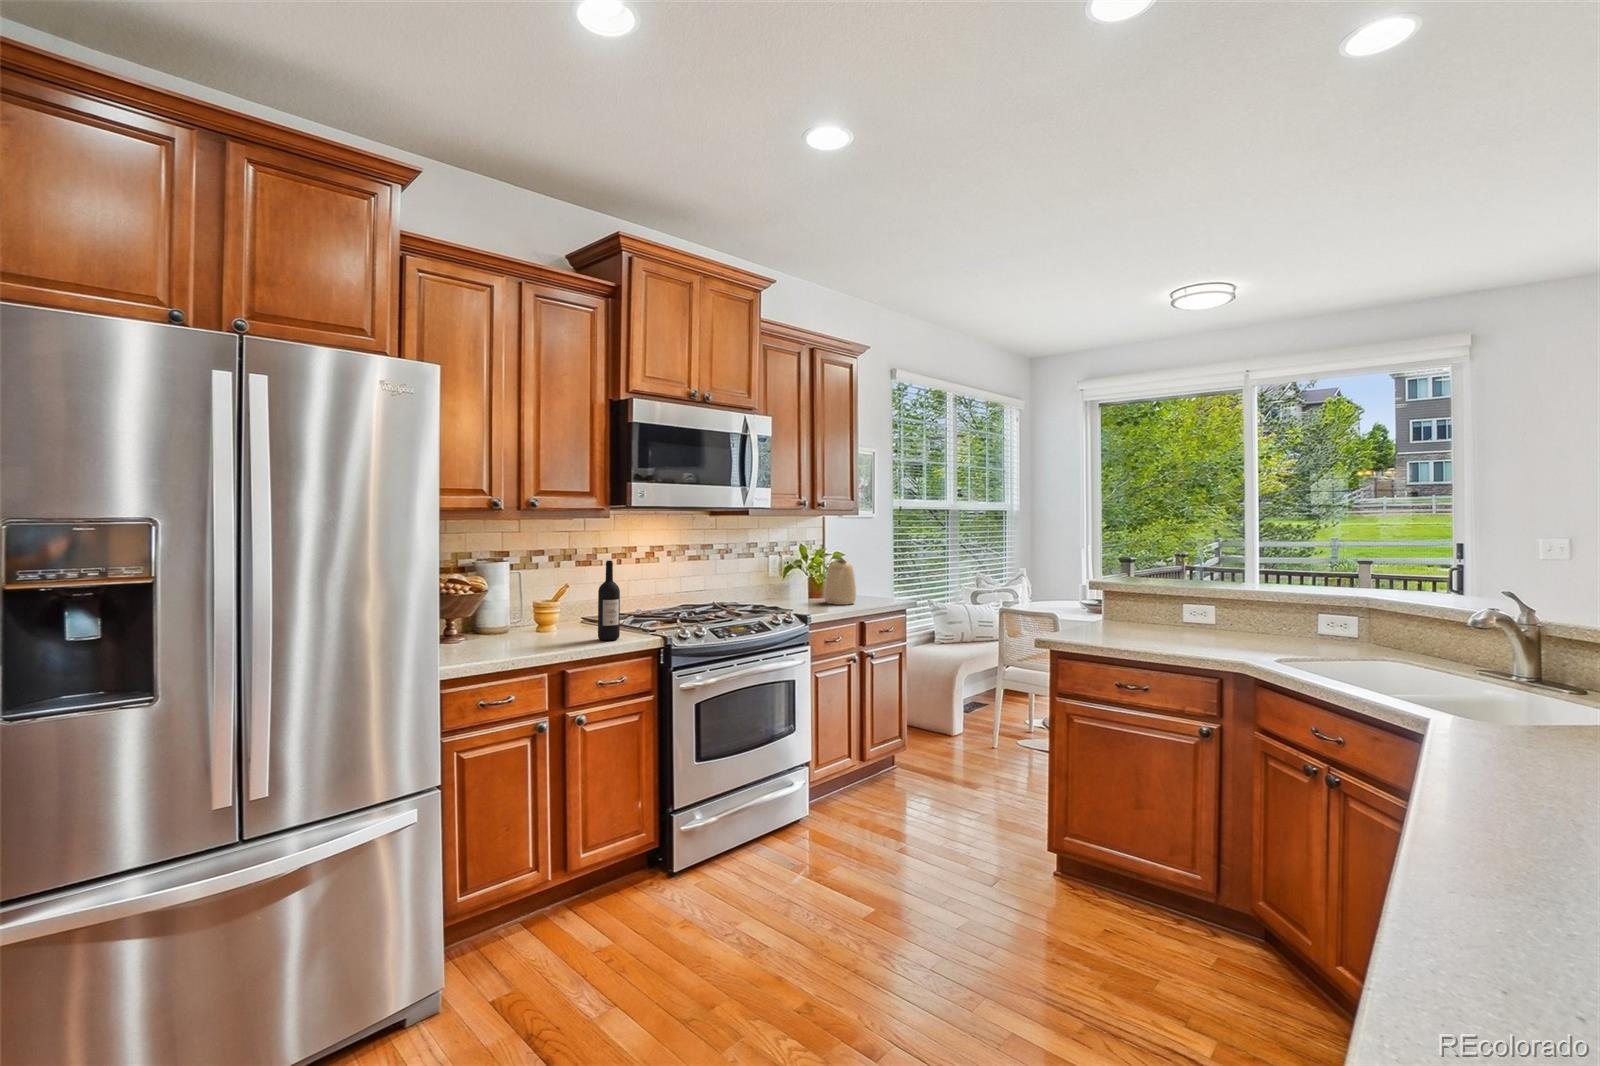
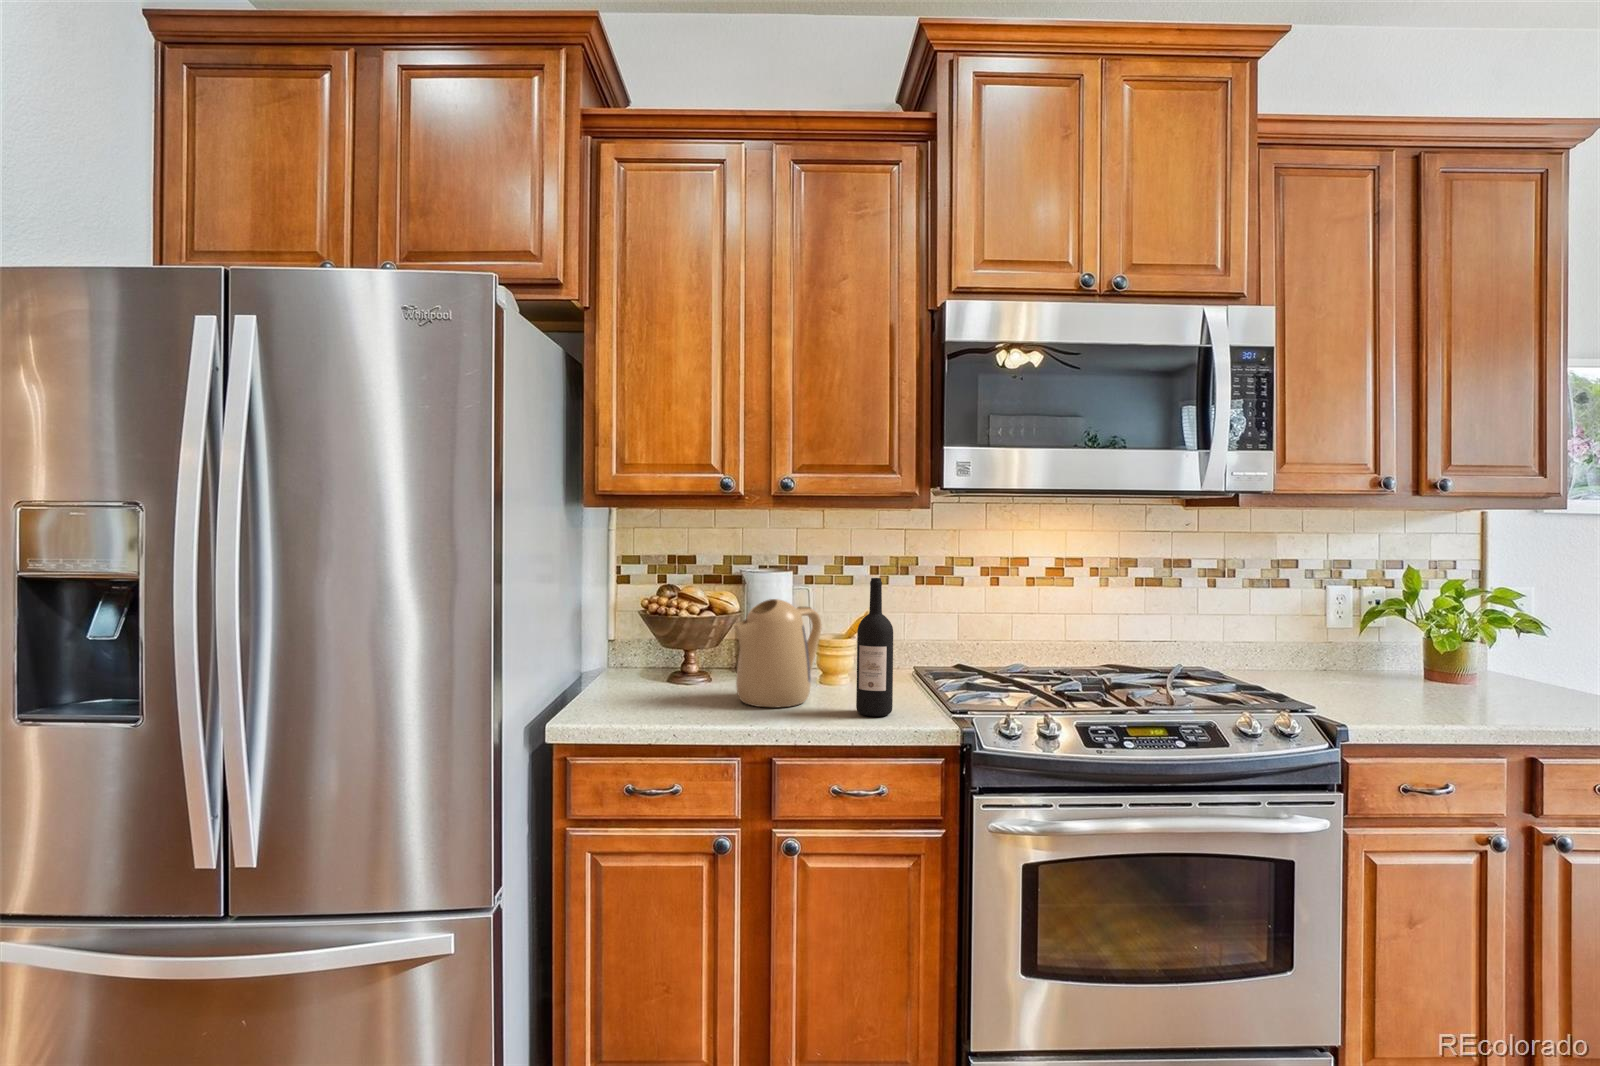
kettle: present [824,559,856,605] -> present [733,599,822,707]

